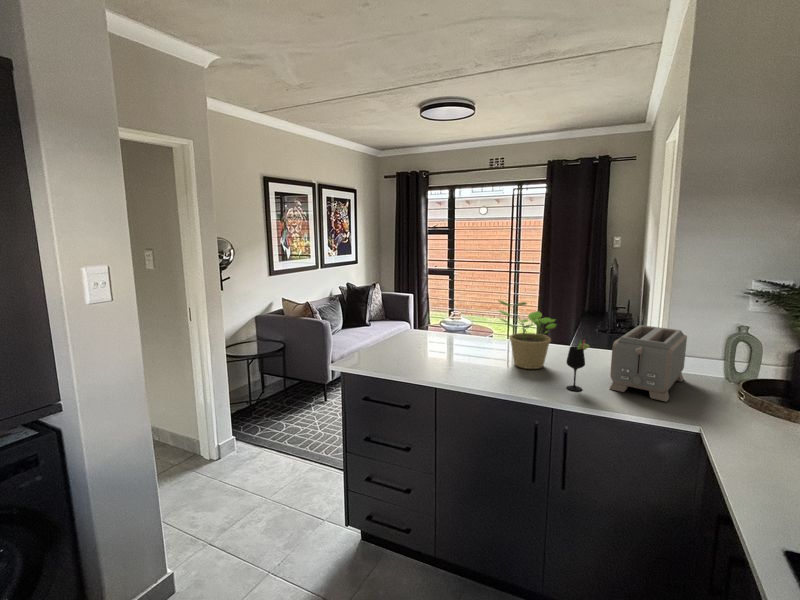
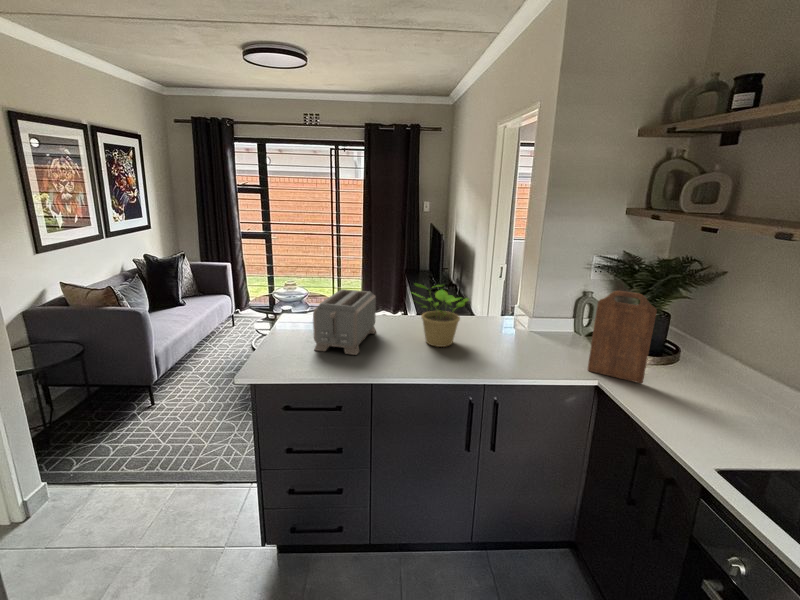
cutting board: none [692,316,779,441] -> present [588,291,657,383]
toaster: present [609,325,687,401] -> present [313,289,376,355]
wine glass: present [567,340,590,391] -> none [487,317,509,363]

